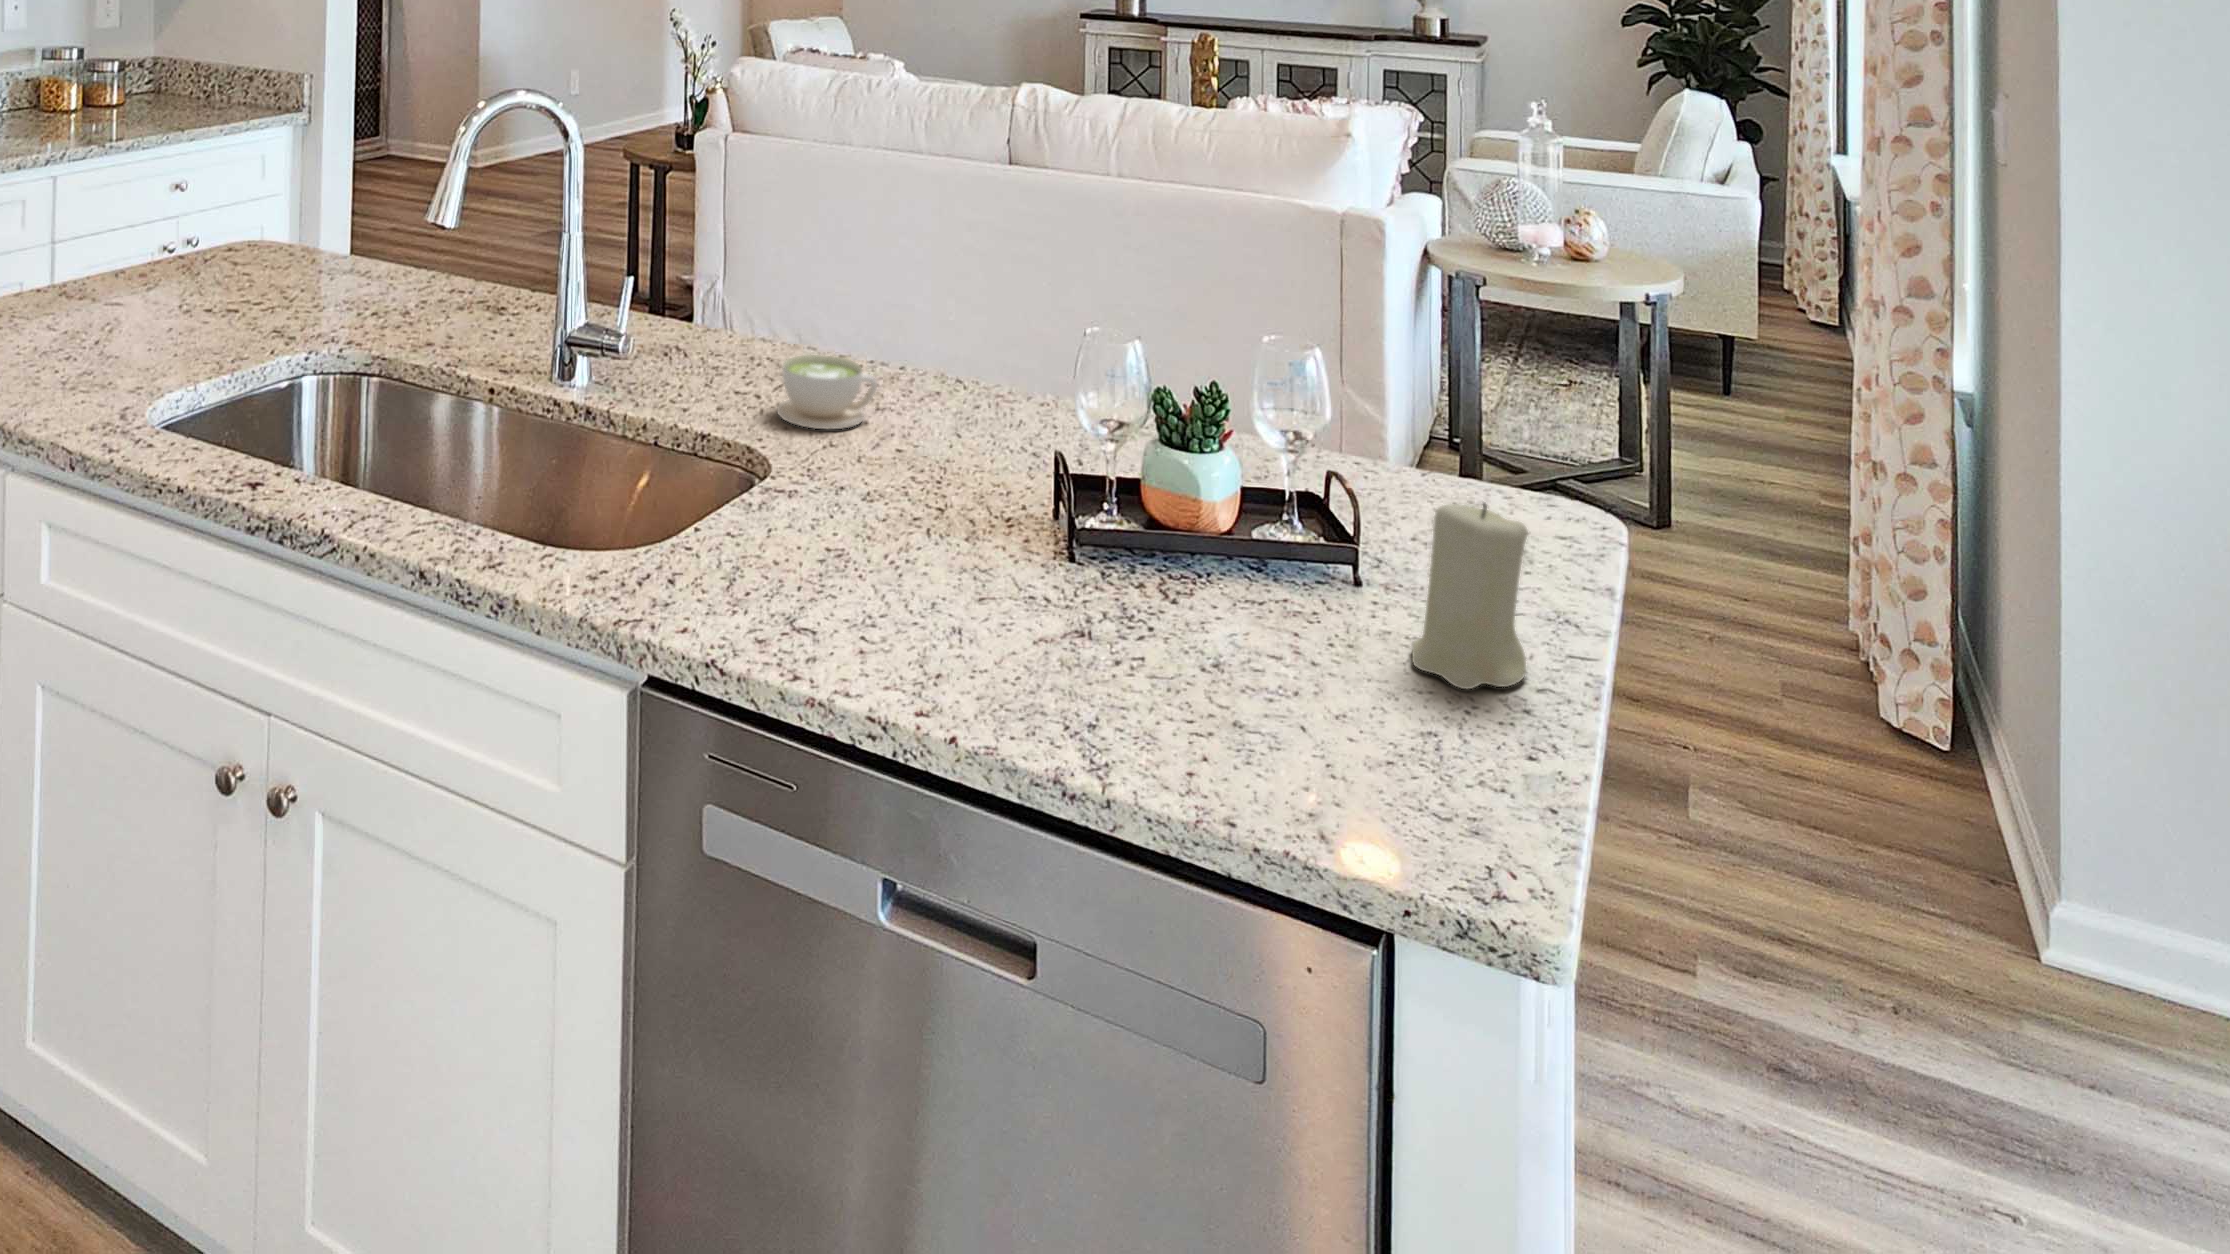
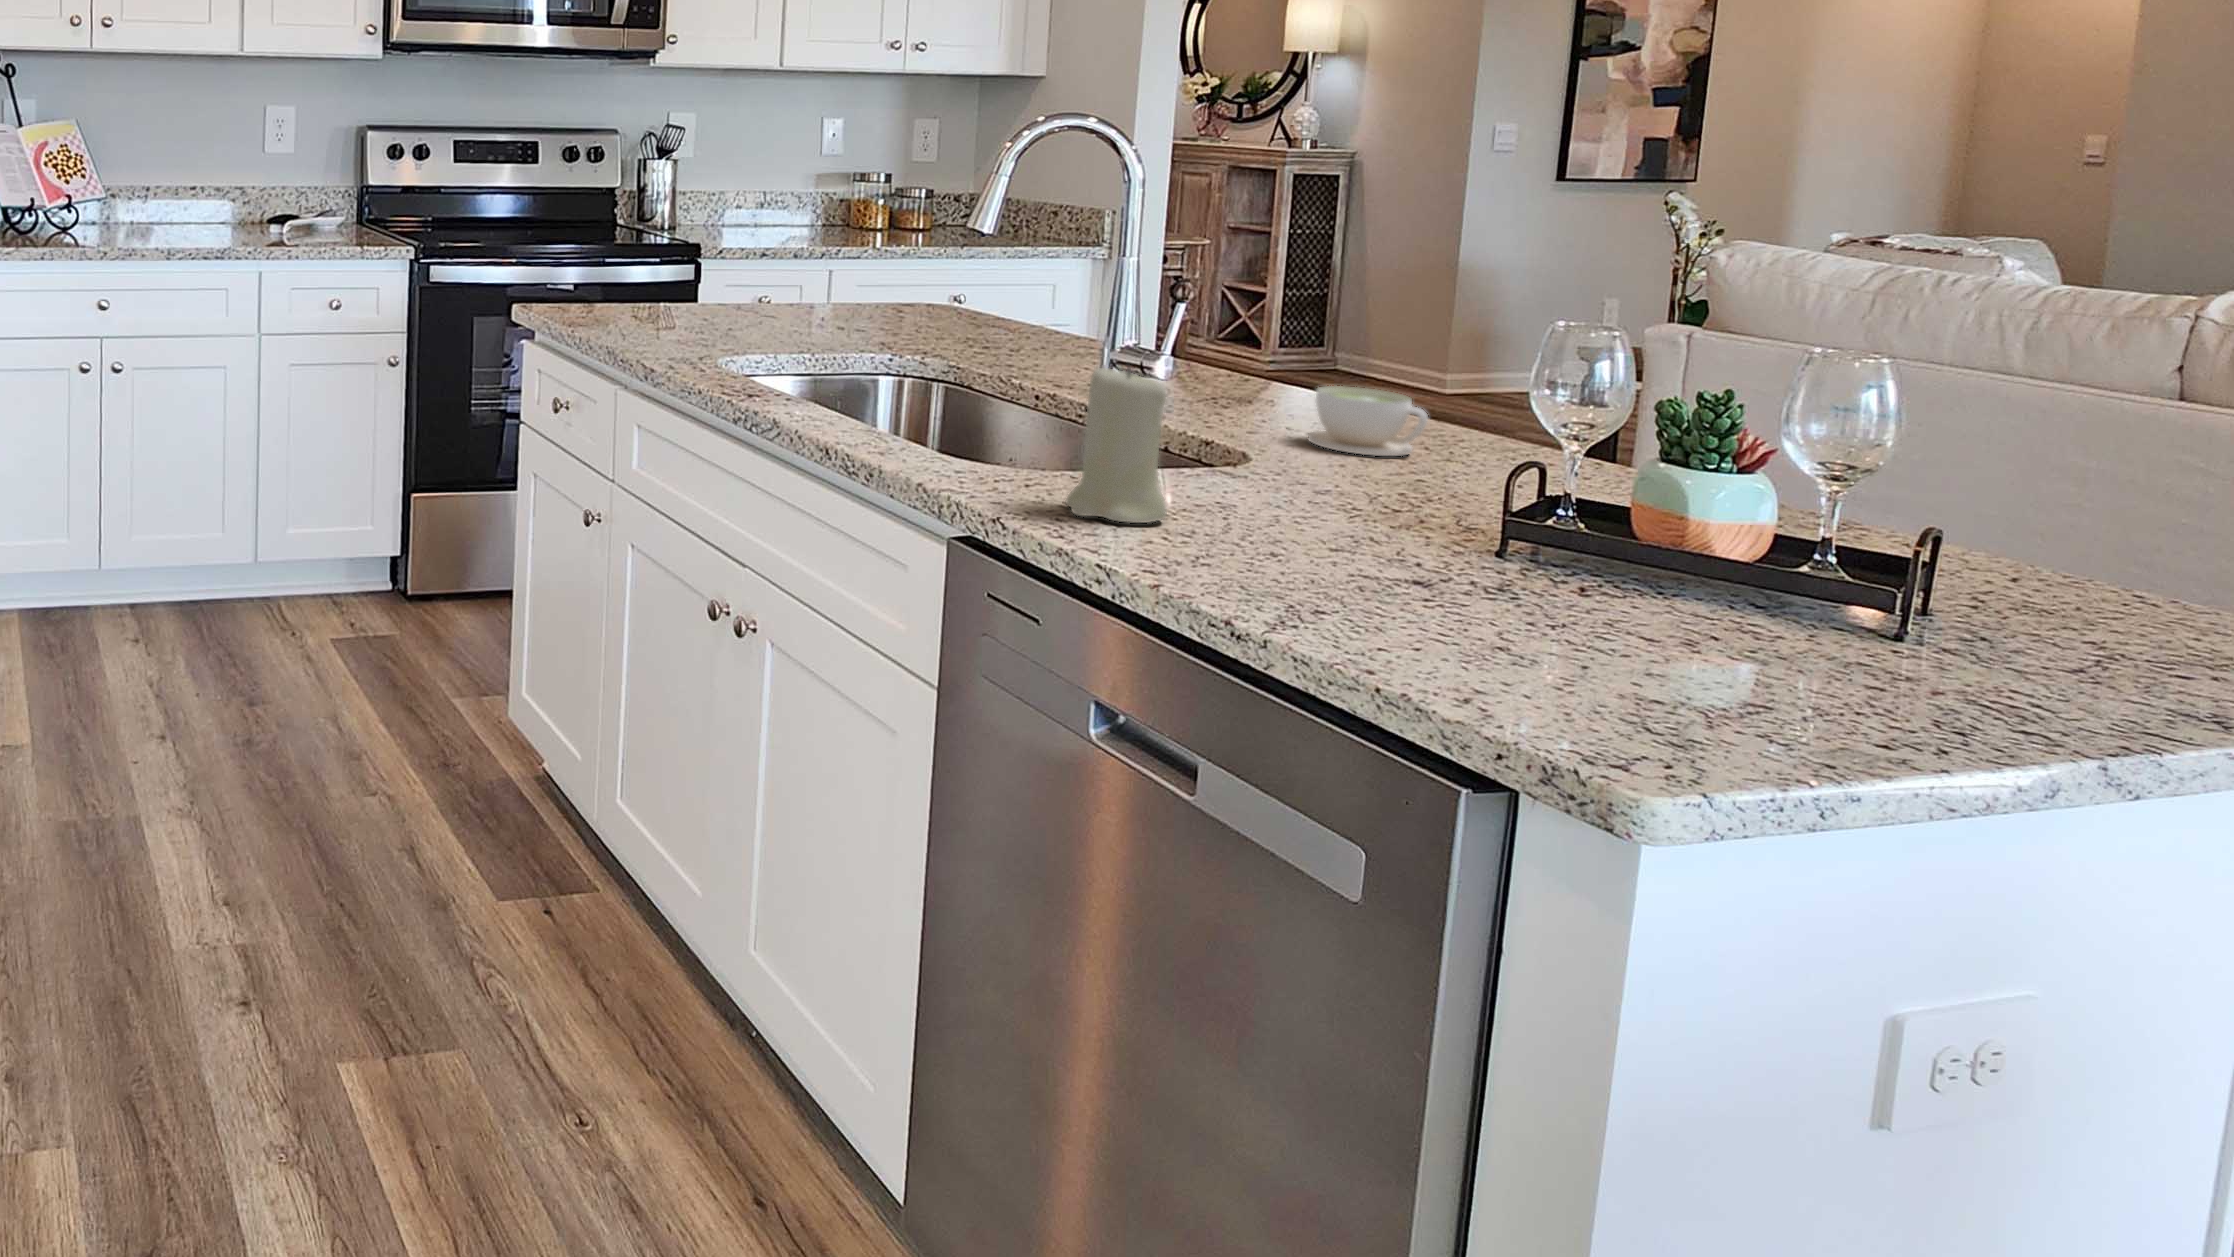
candle: present [1411,503,1528,689] -> present [1066,366,1167,523]

